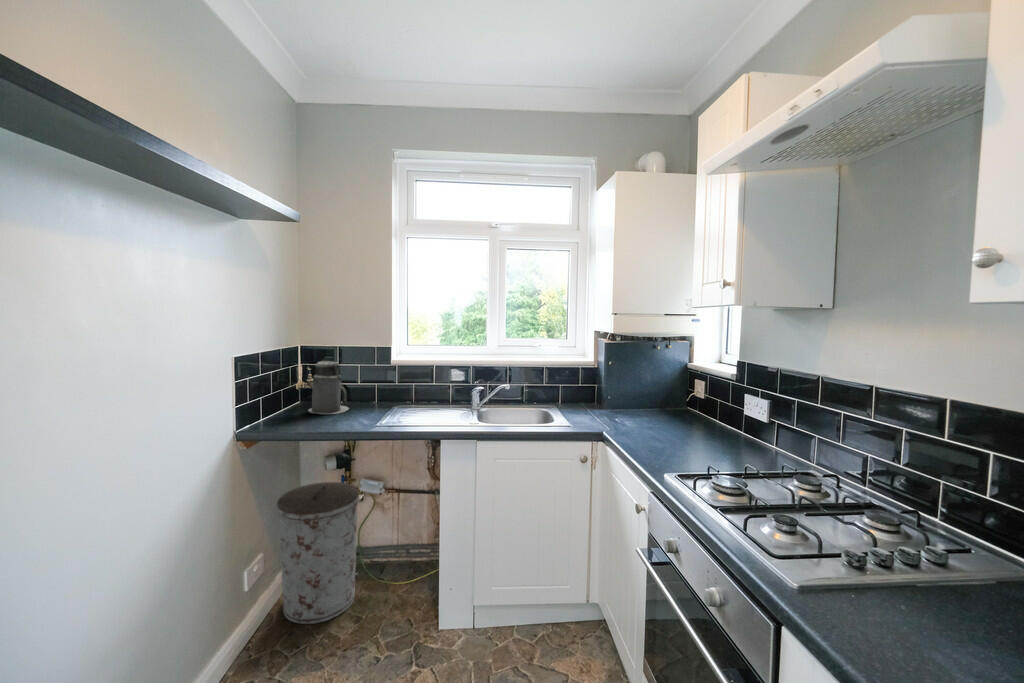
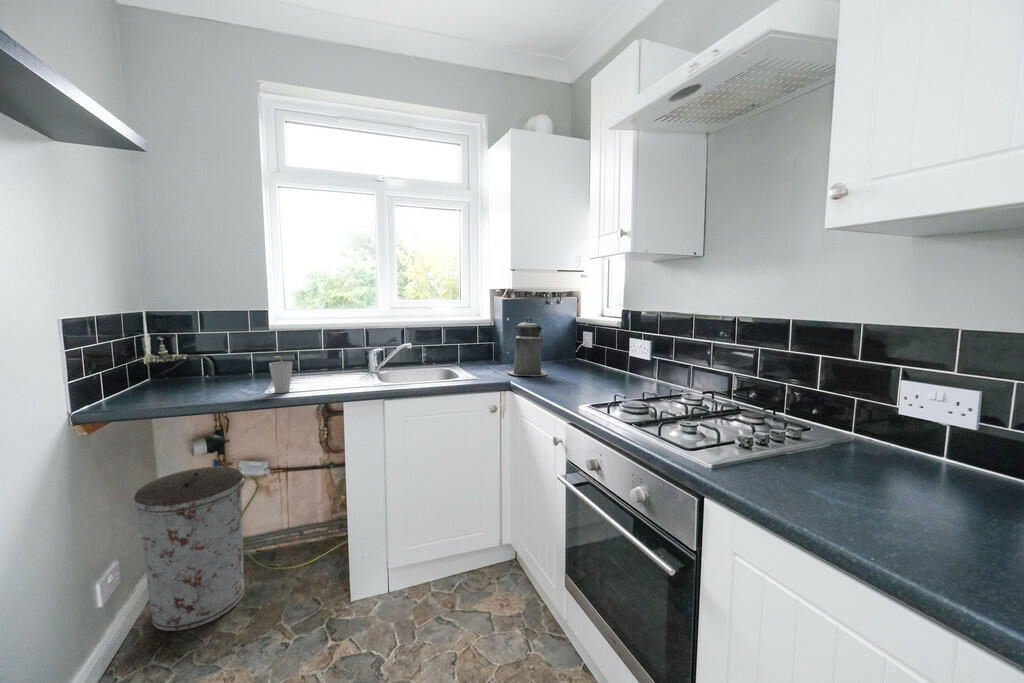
canister: present [308,357,349,414] -> present [508,318,547,376]
cup: none [382,393,401,426] -> present [269,356,292,393]

